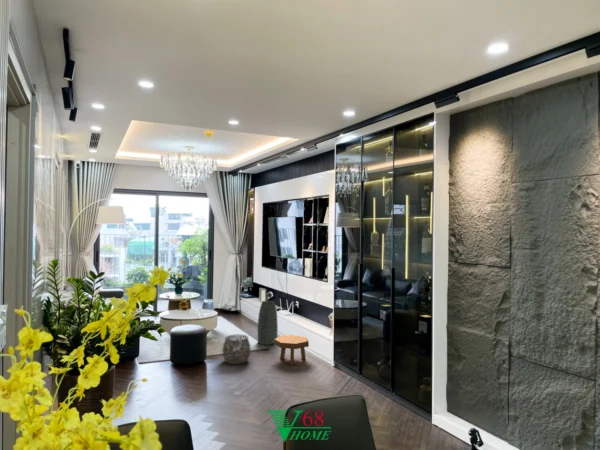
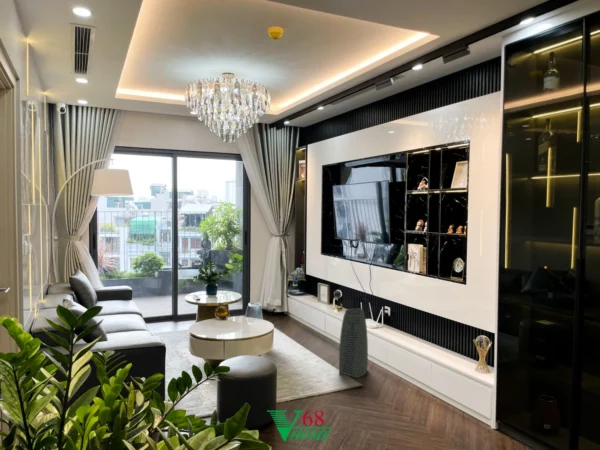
woven basket: present [222,334,251,364] -> none [302,373,351,431]
footstool: present [274,335,309,365] -> none [388,370,452,432]

